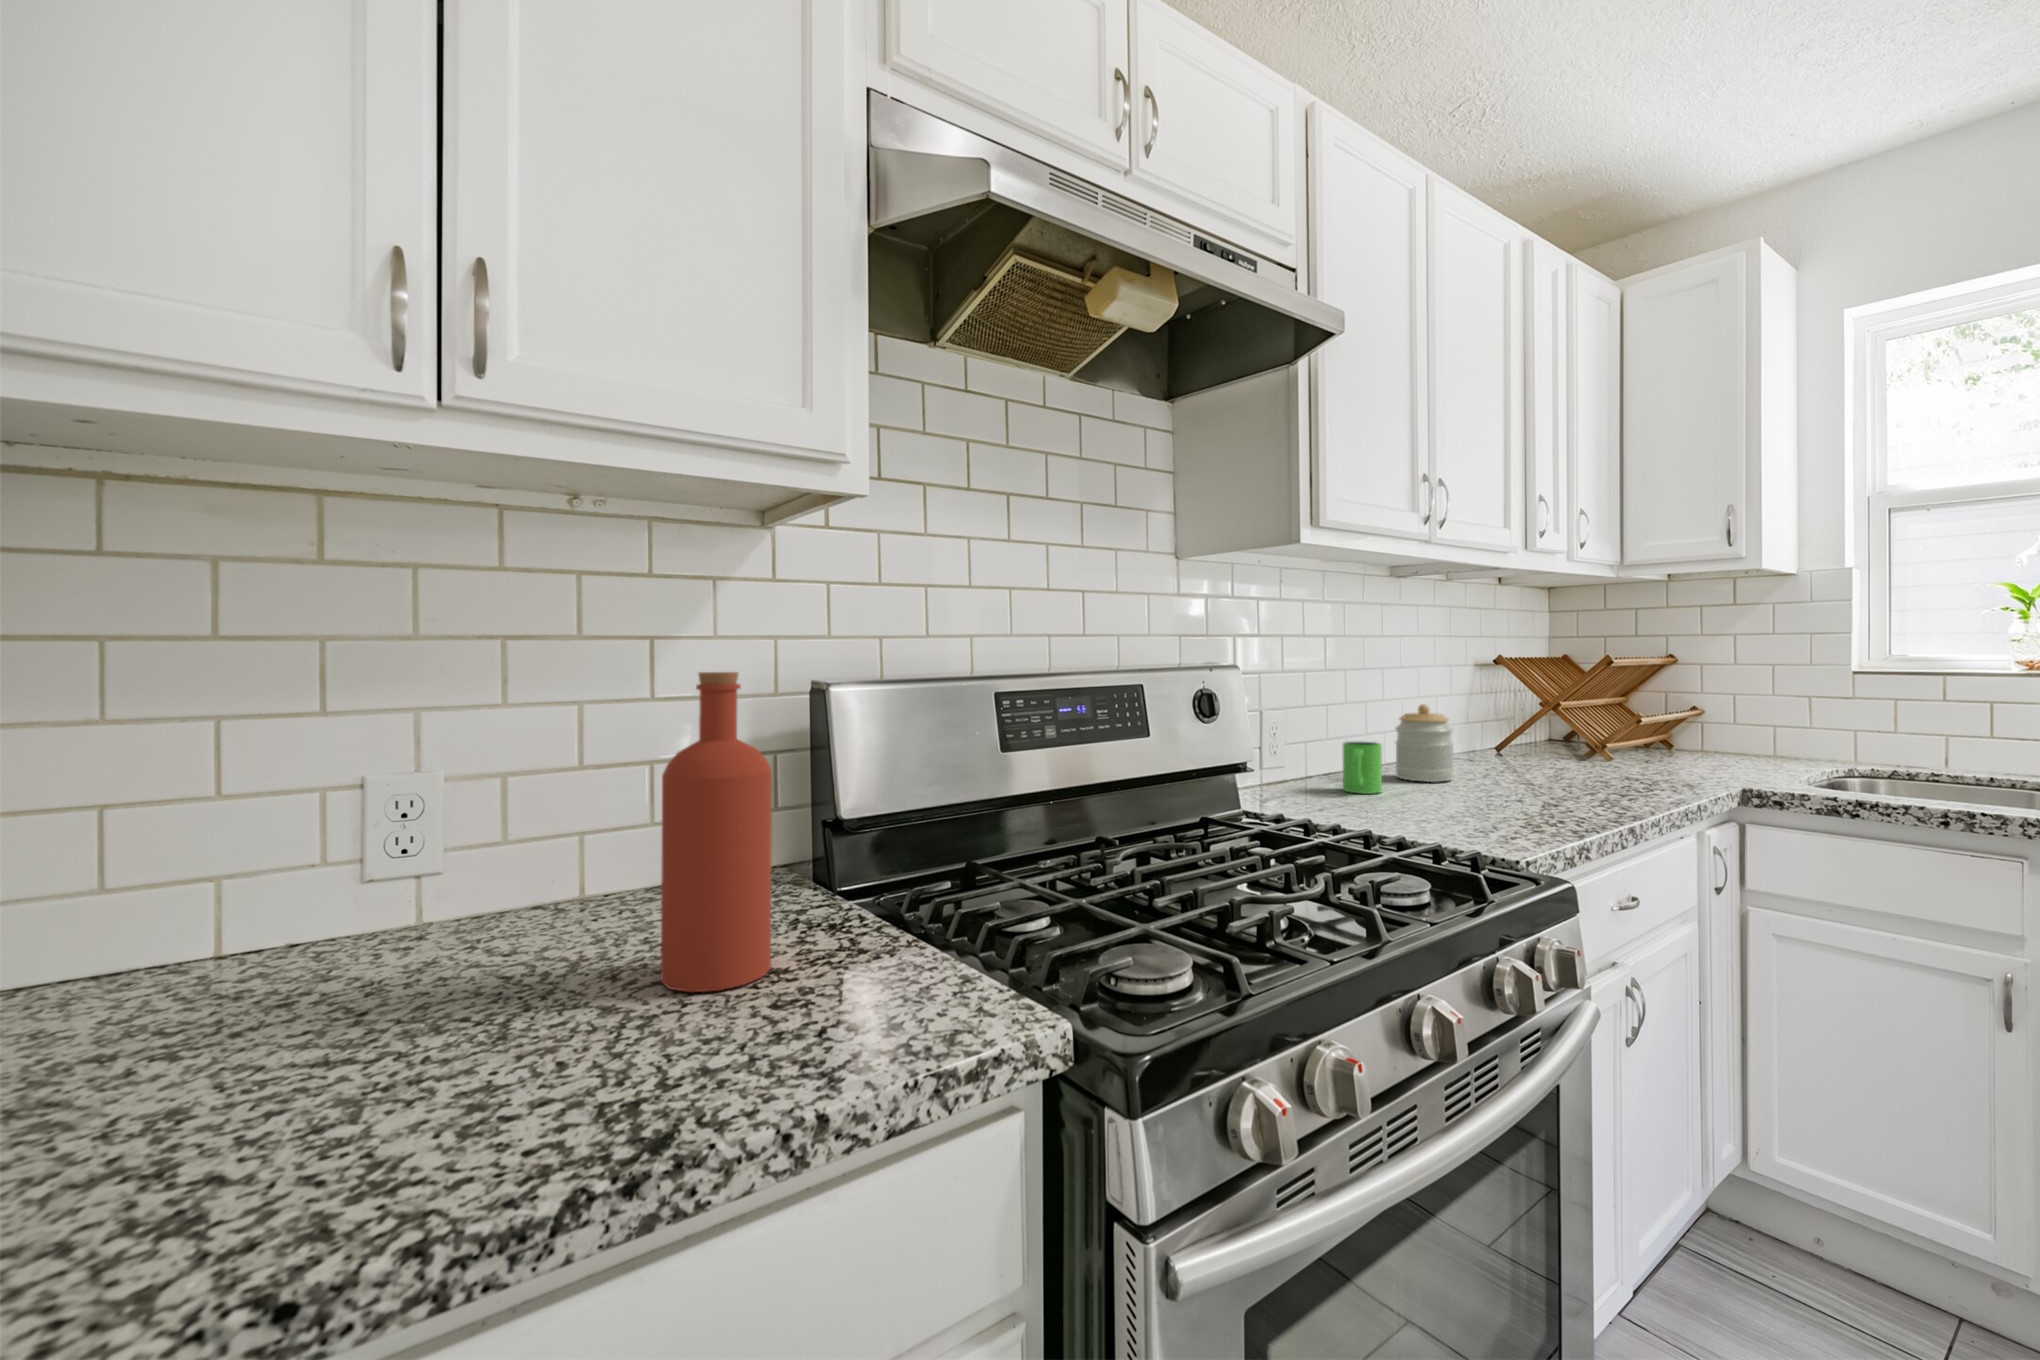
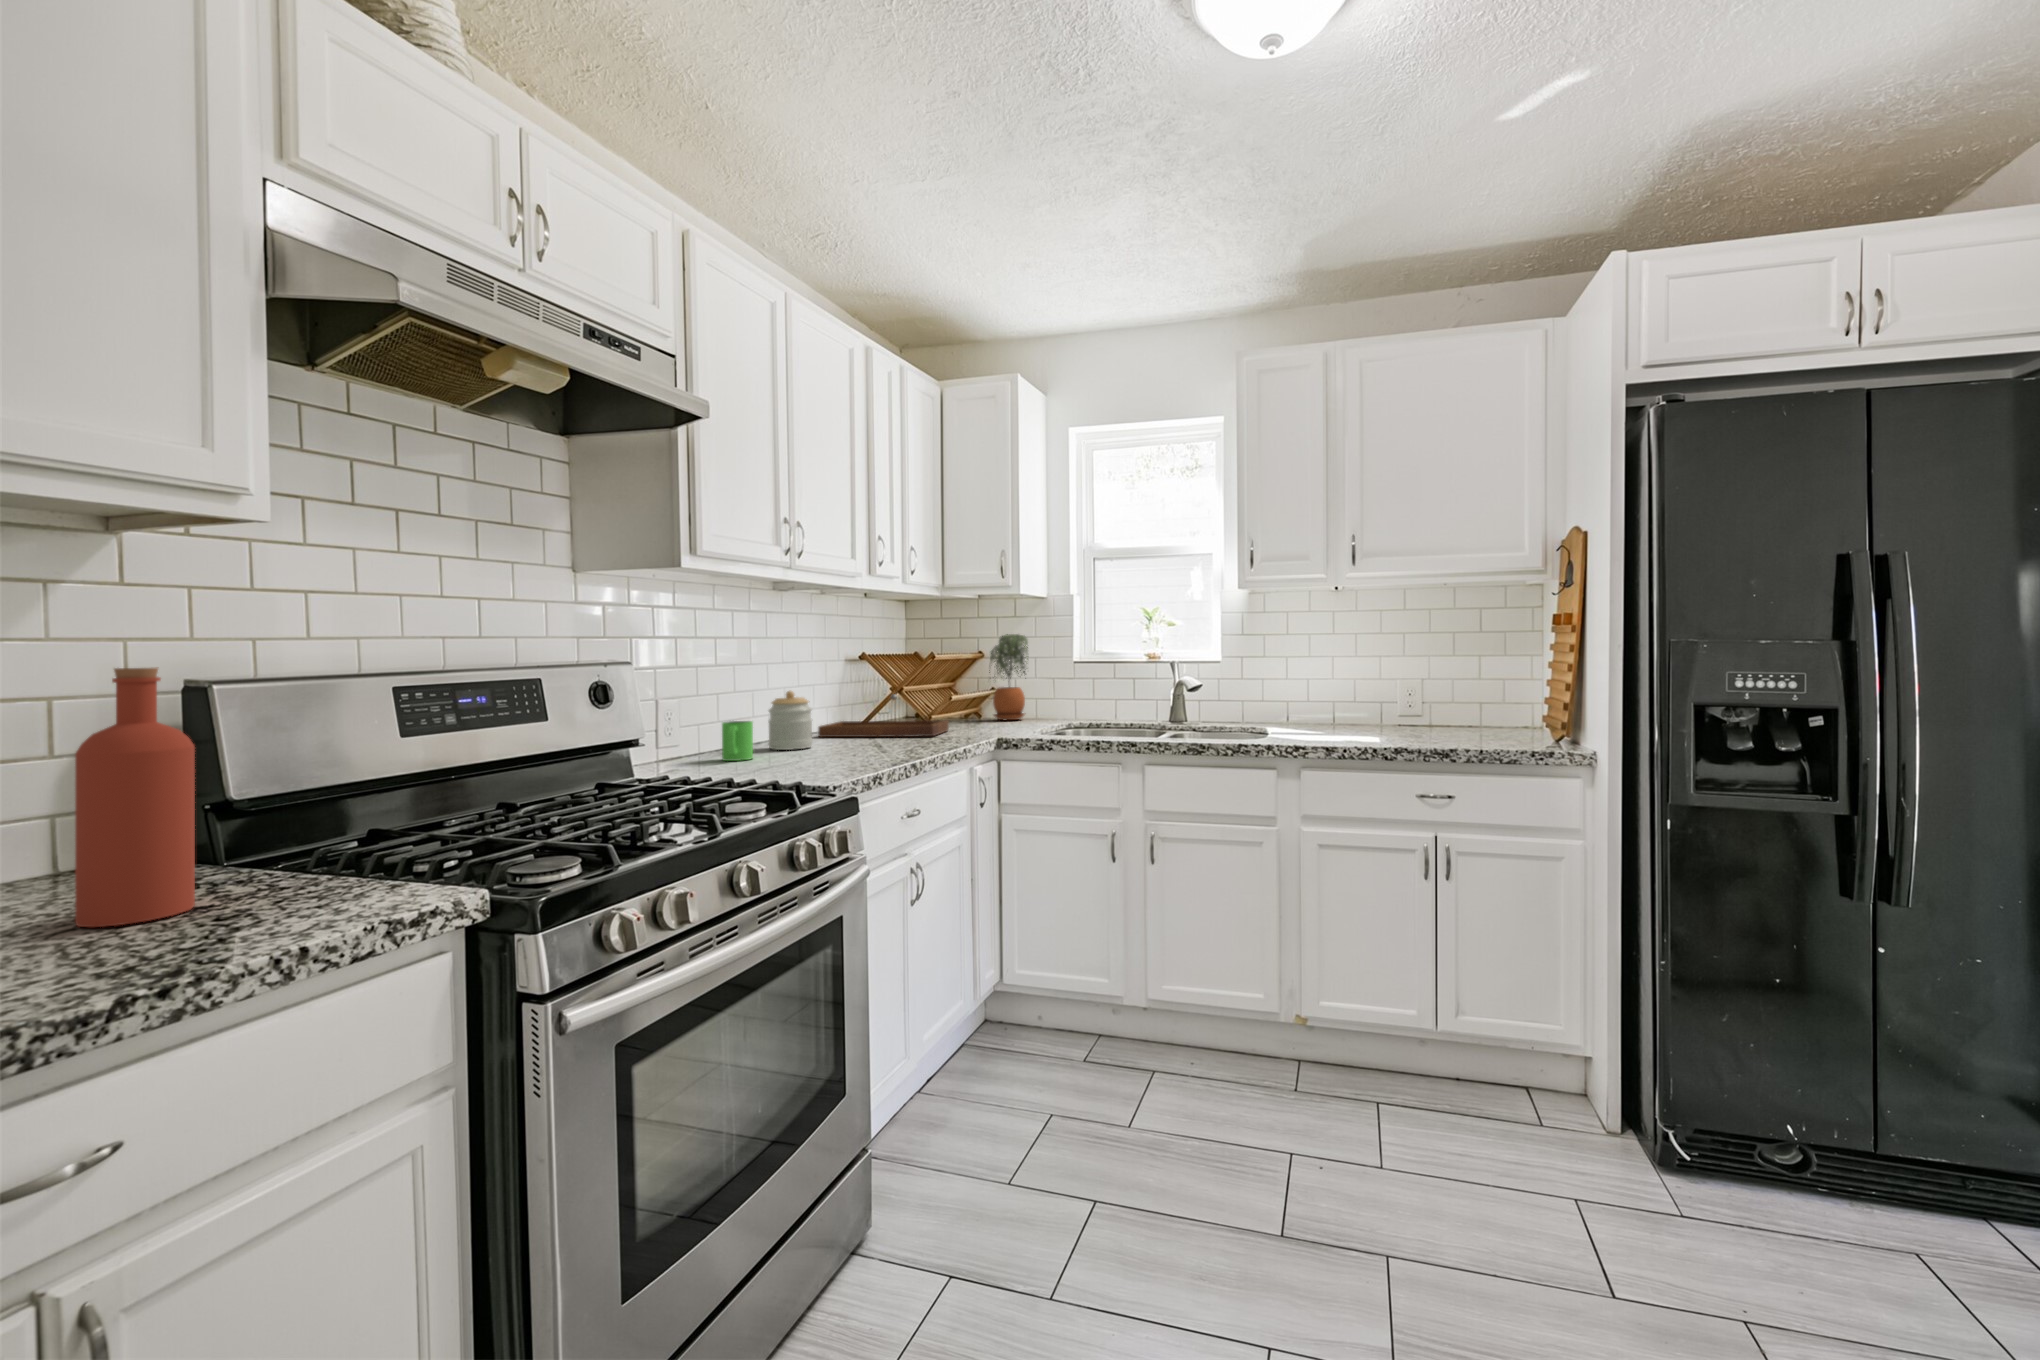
potted plant: none [1692,631,1764,756] -> present [989,634,1028,720]
tray: none [1453,712,1642,777] -> present [818,694,949,737]

